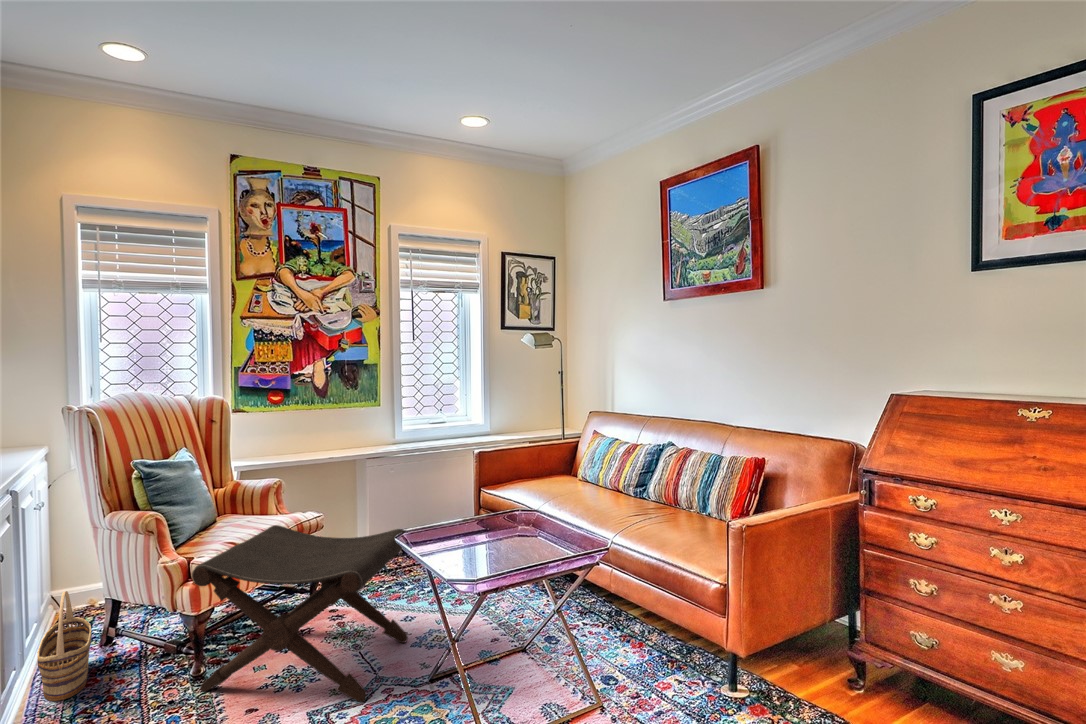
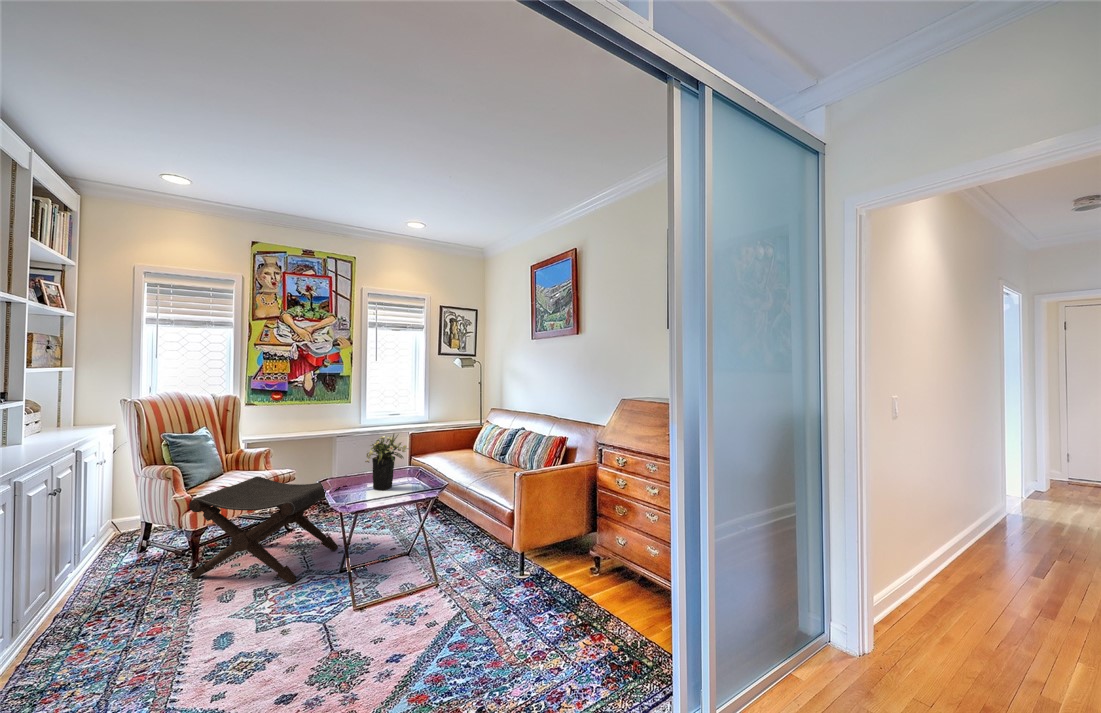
flower arrangement: none [458,455,531,550] -> present [365,434,410,490]
basket: present [37,591,92,701] -> none [84,516,126,585]

